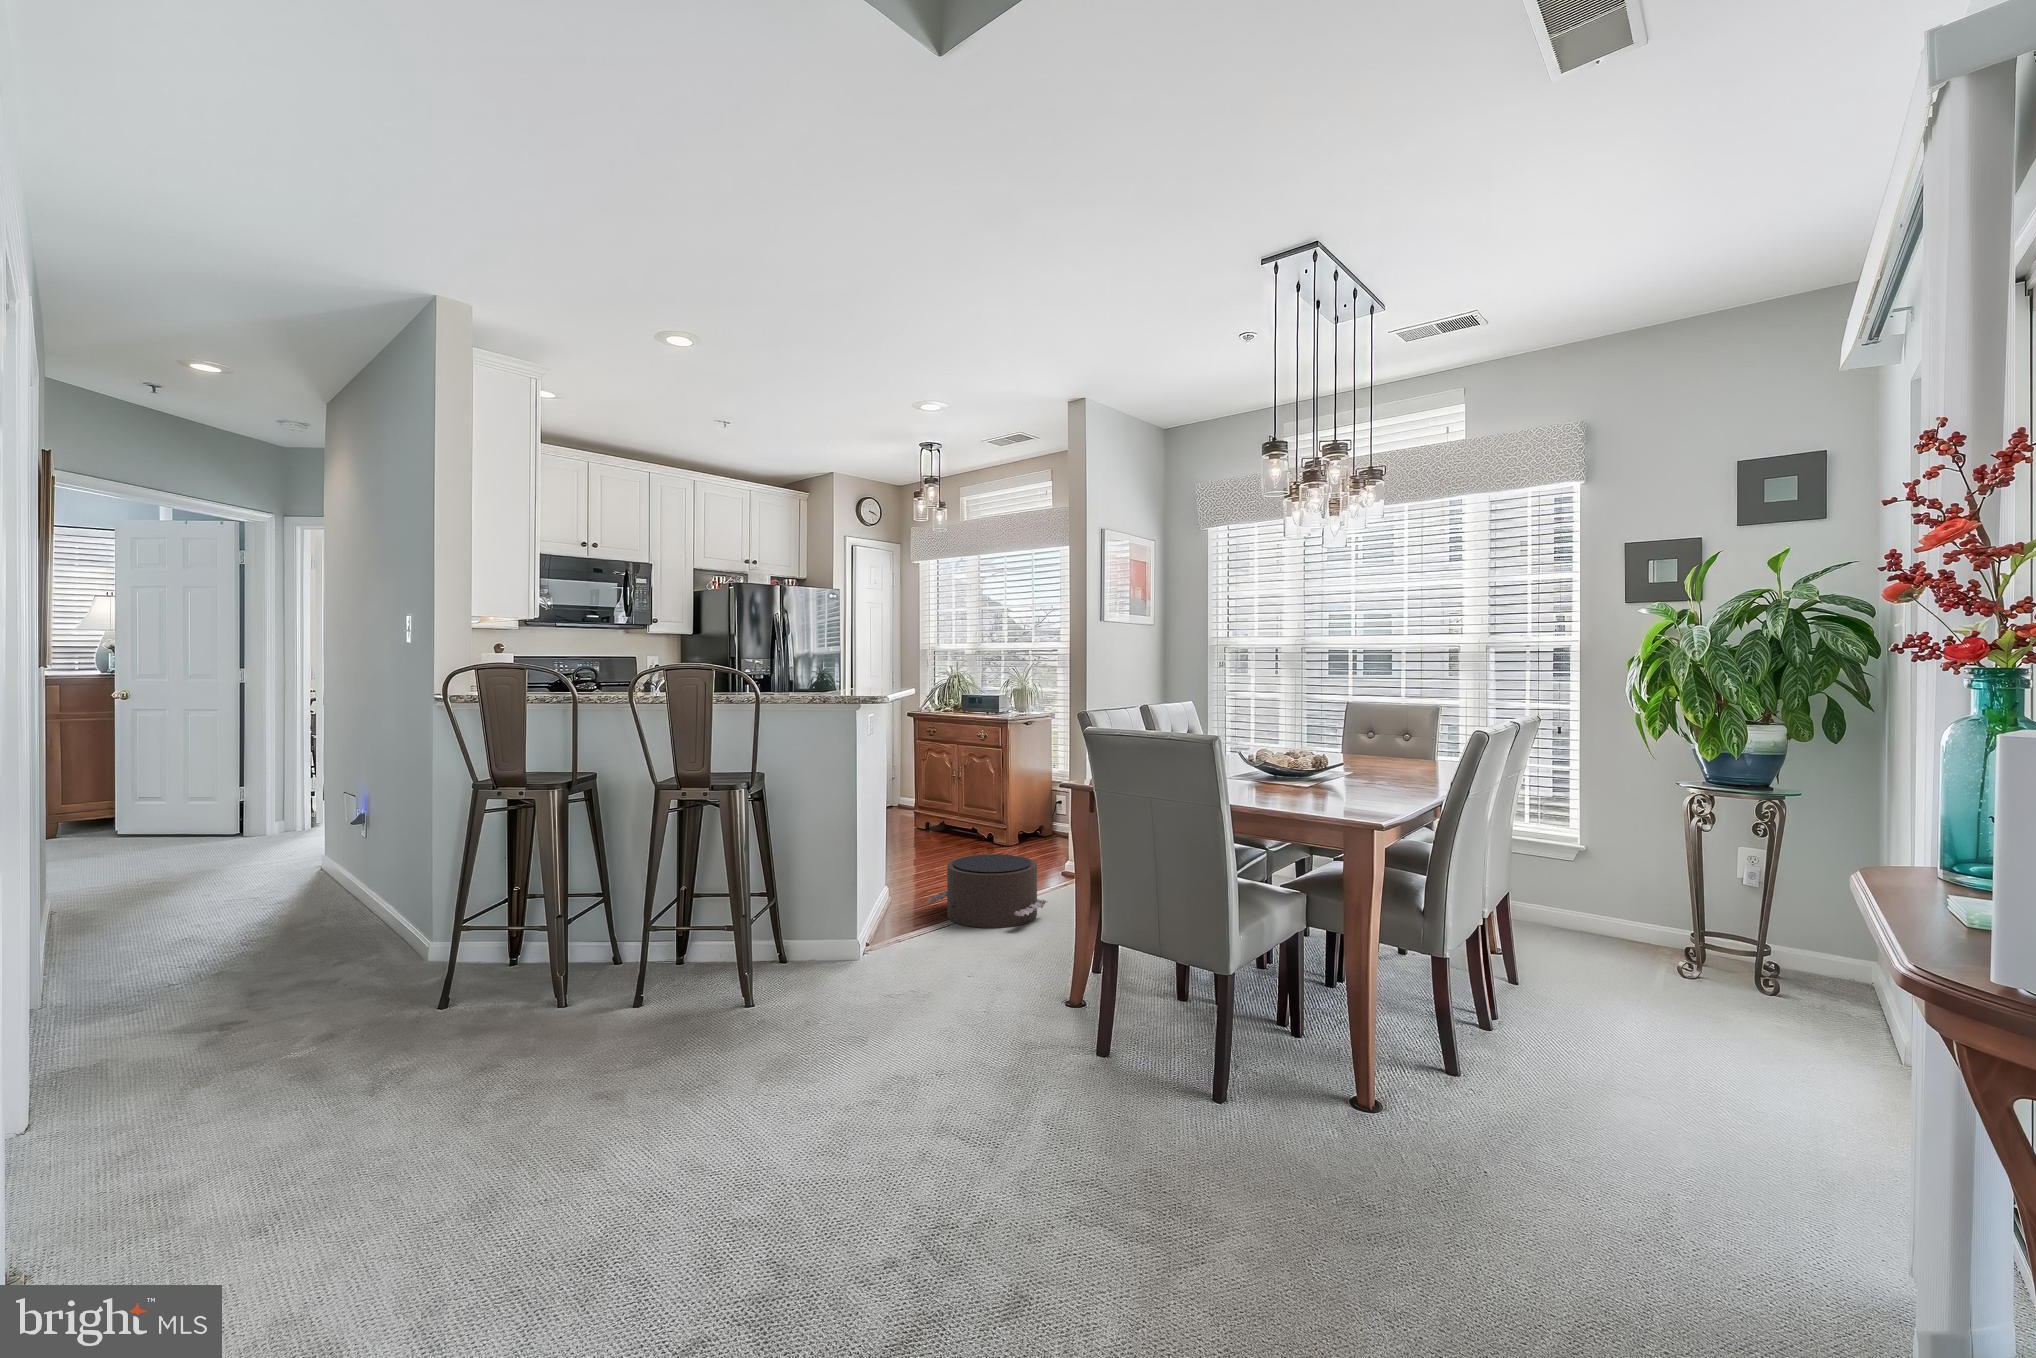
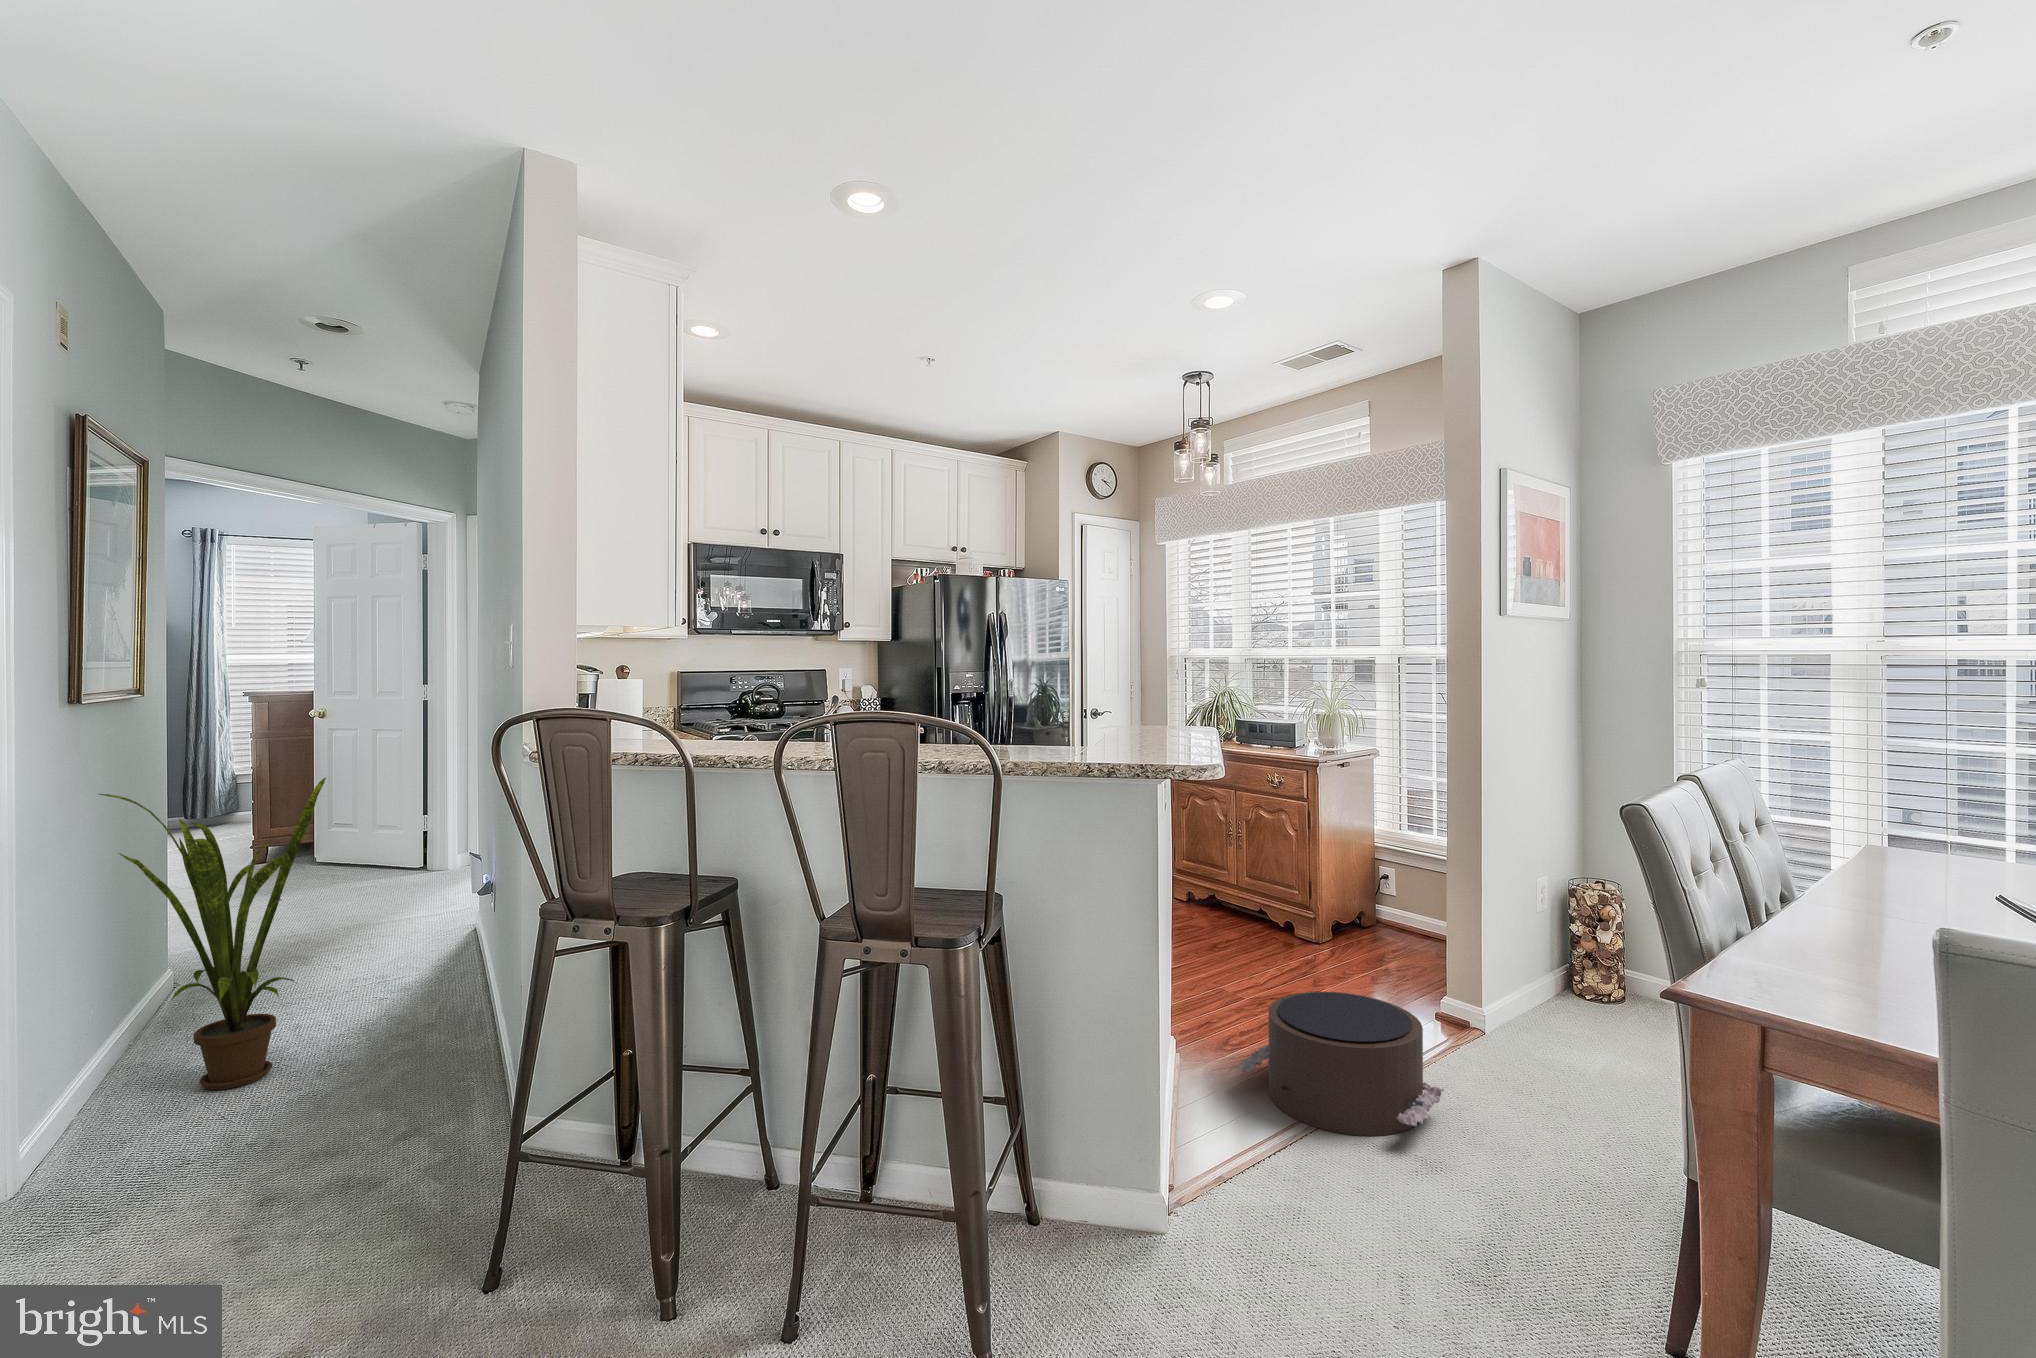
house plant: none [37,725,229,961] -> present [99,778,326,1090]

